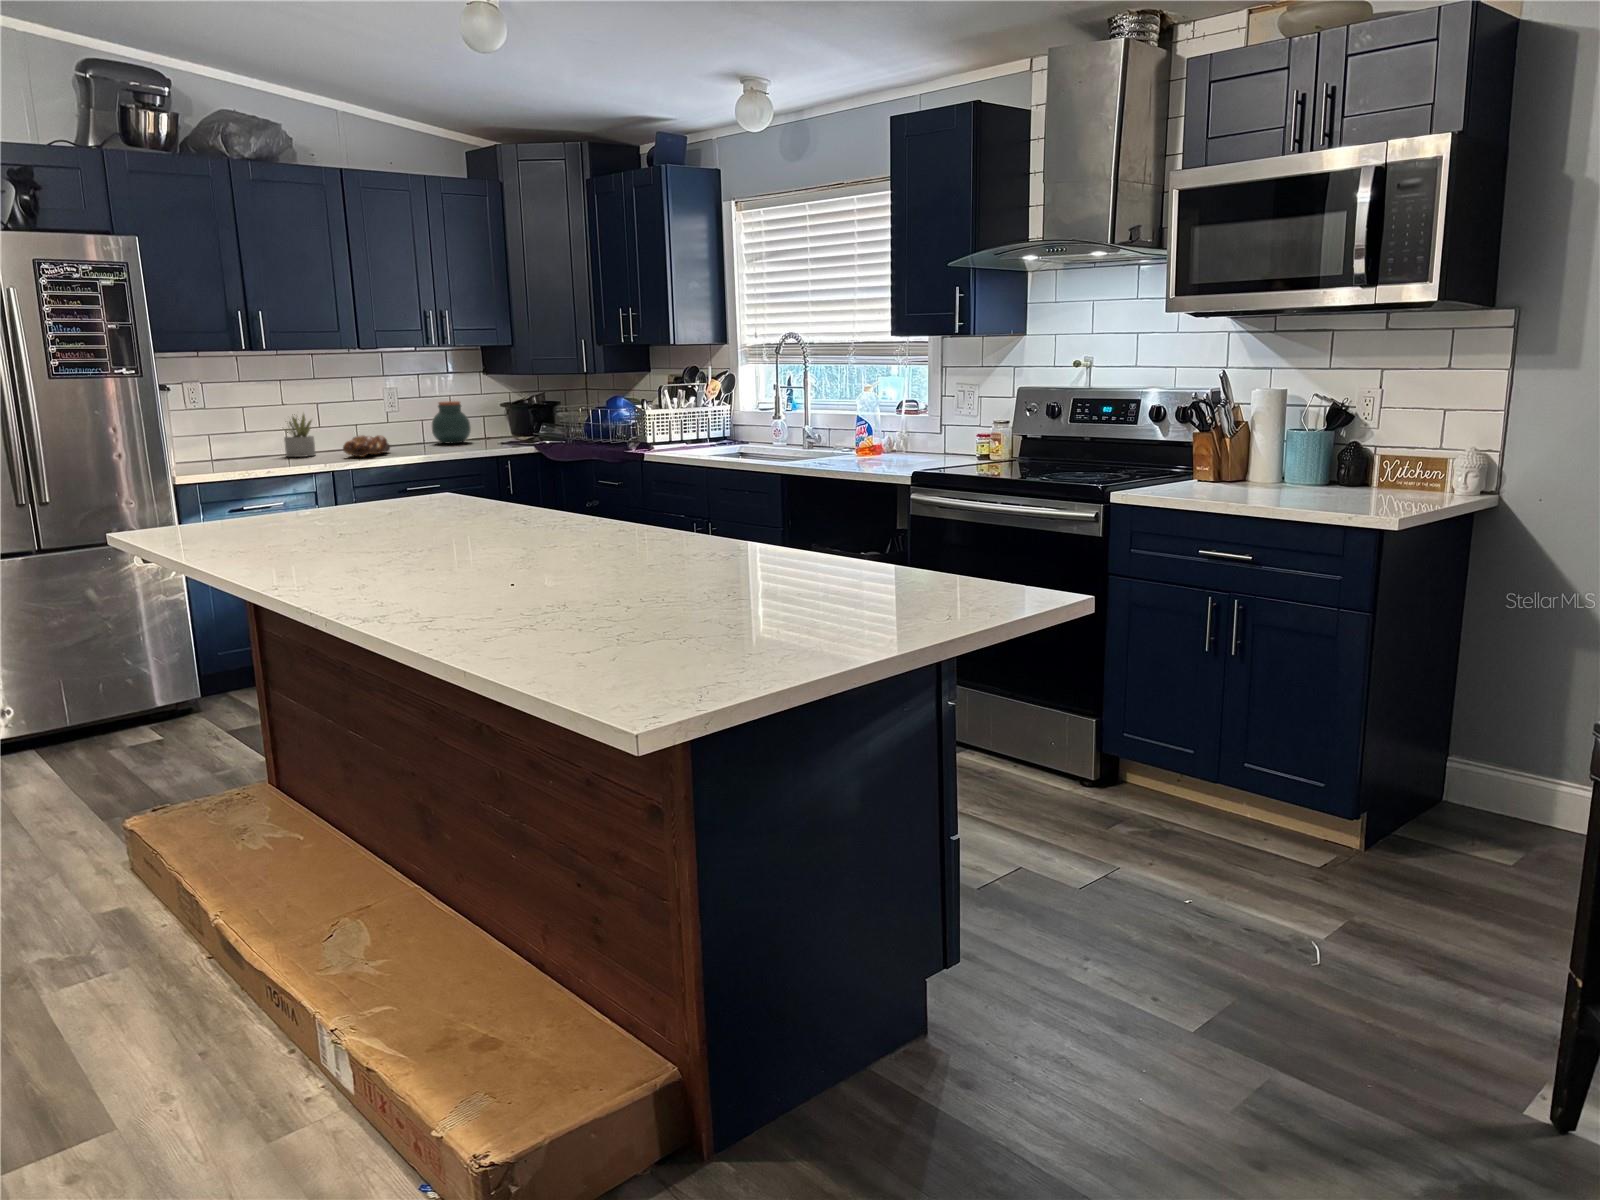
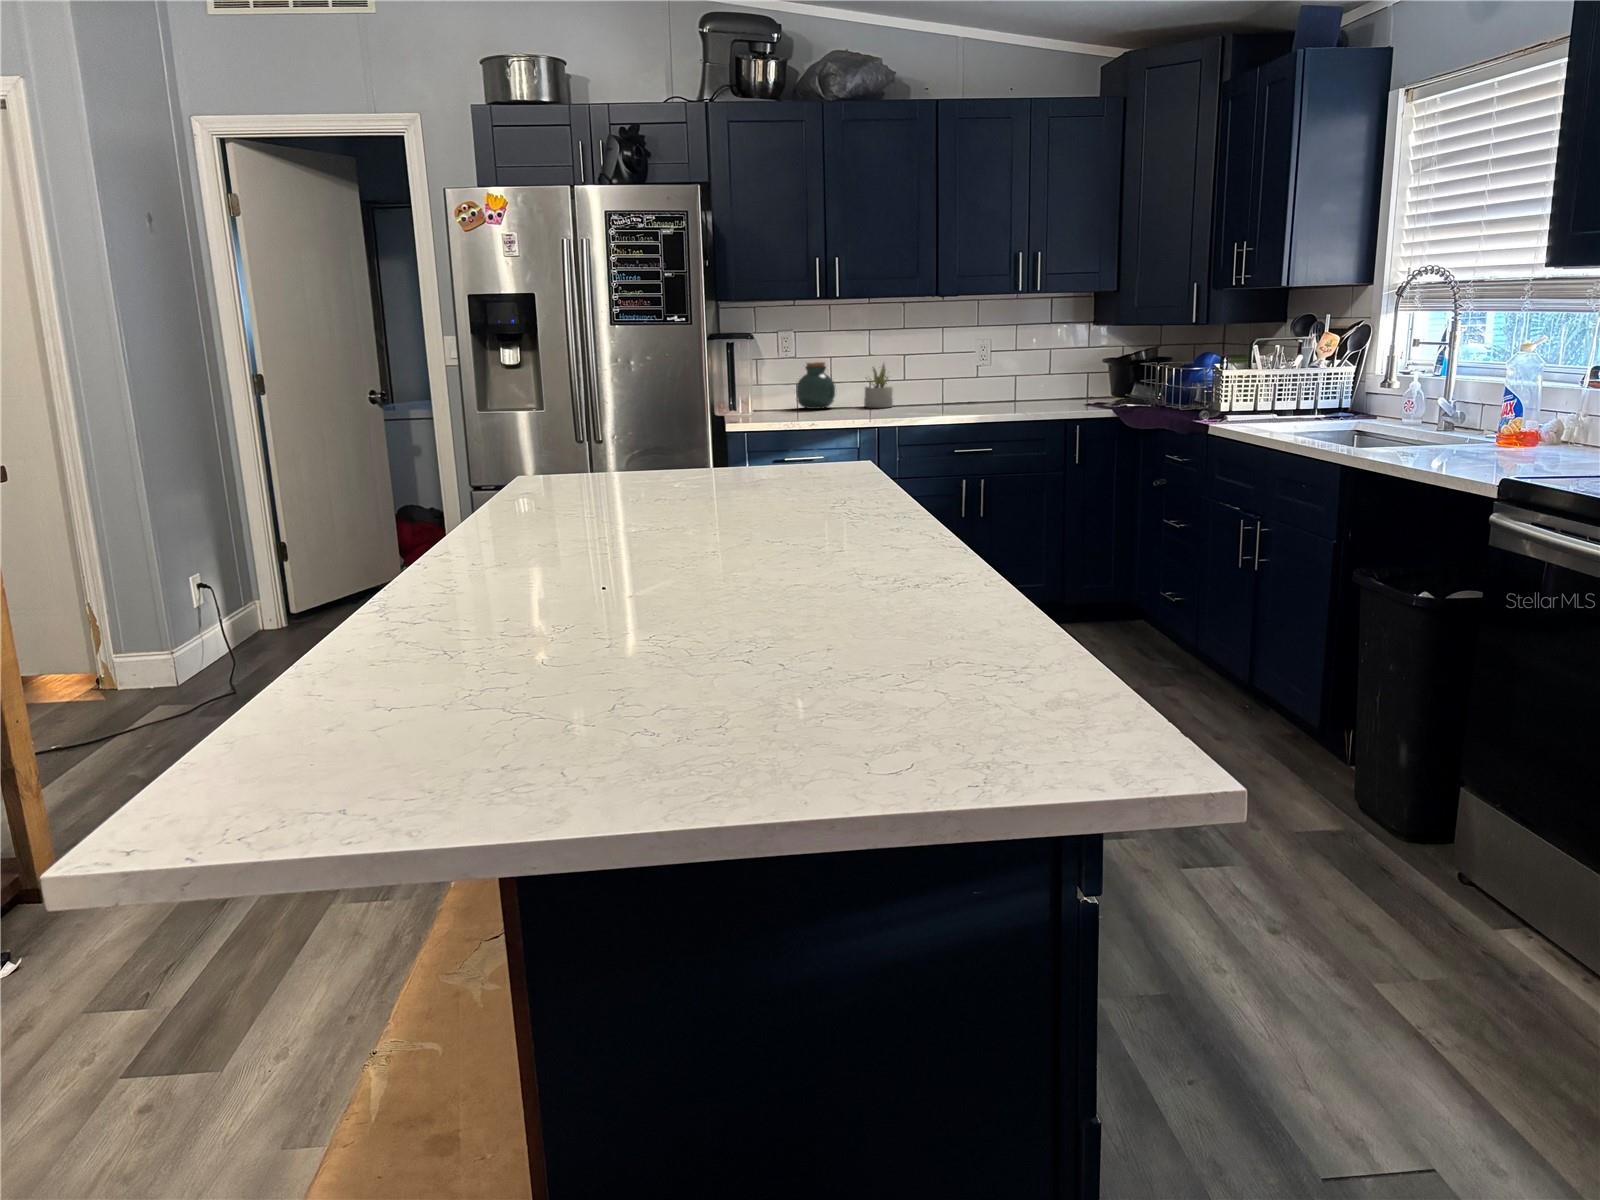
jar: present [432,401,471,444] -> present [796,362,836,409]
bread loaf: present [343,435,390,457] -> none [907,388,962,411]

